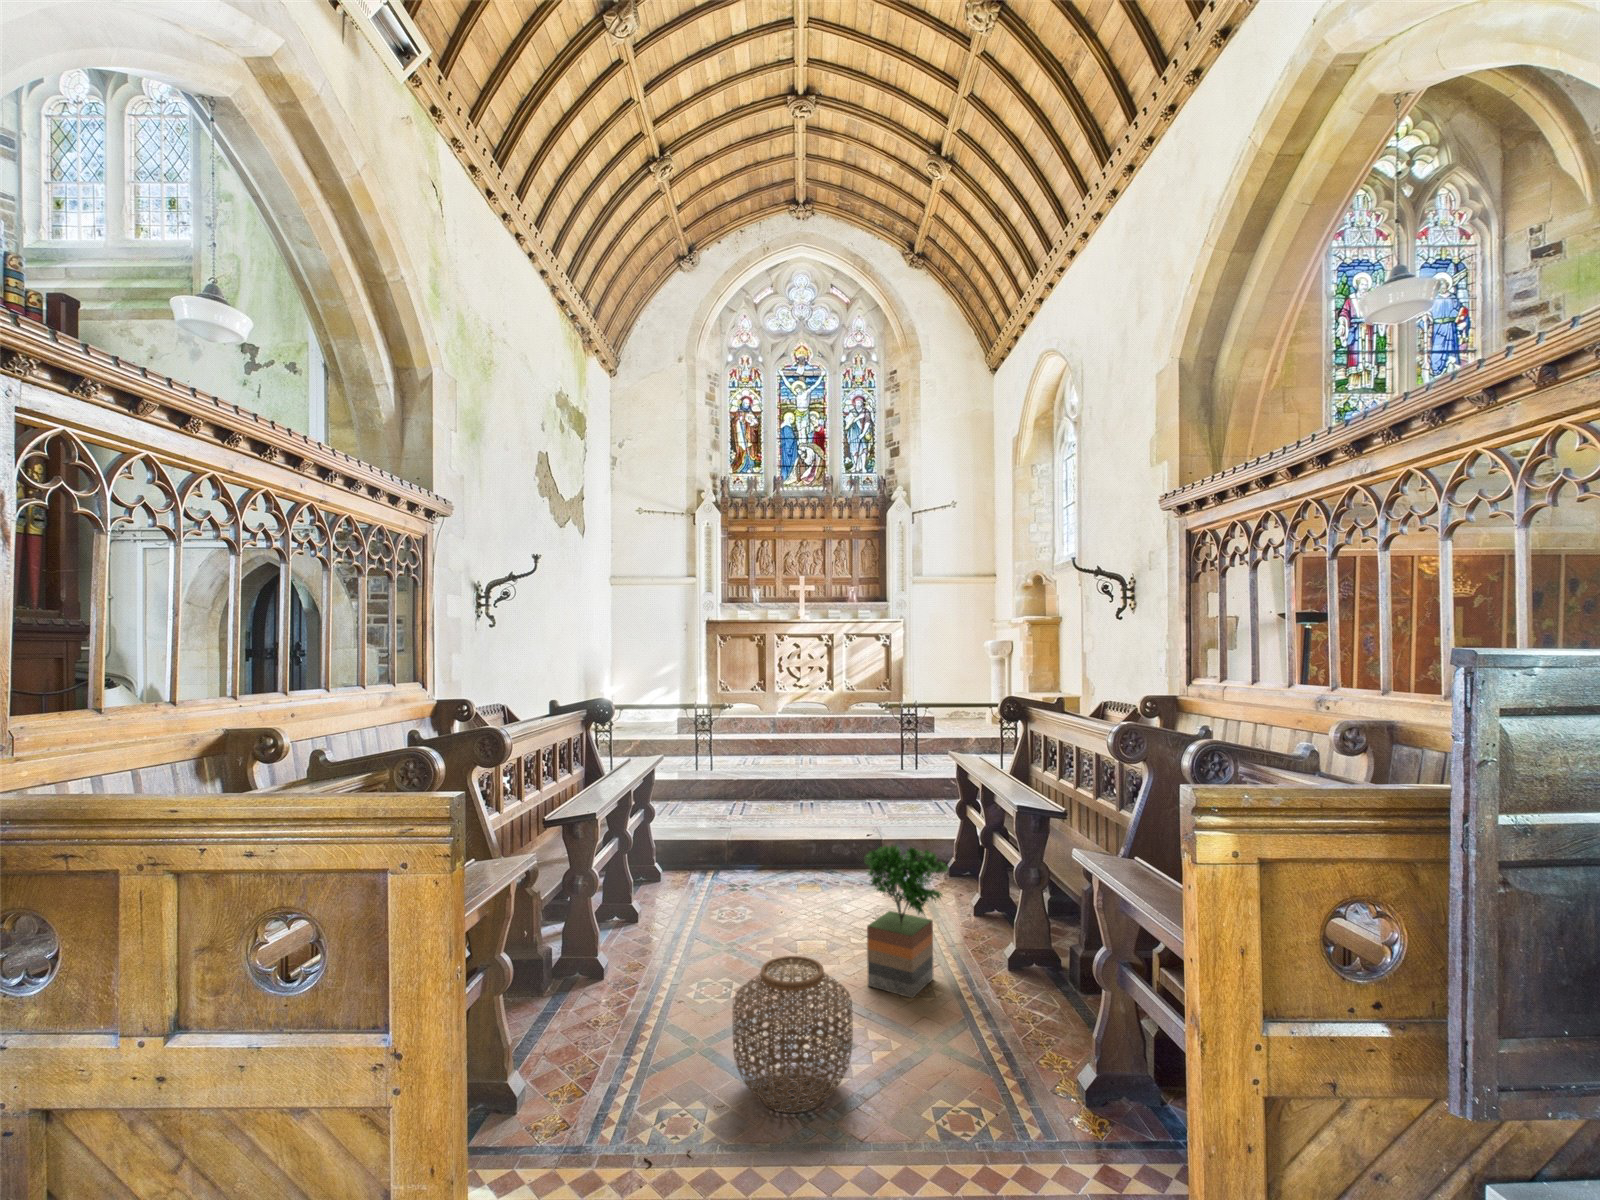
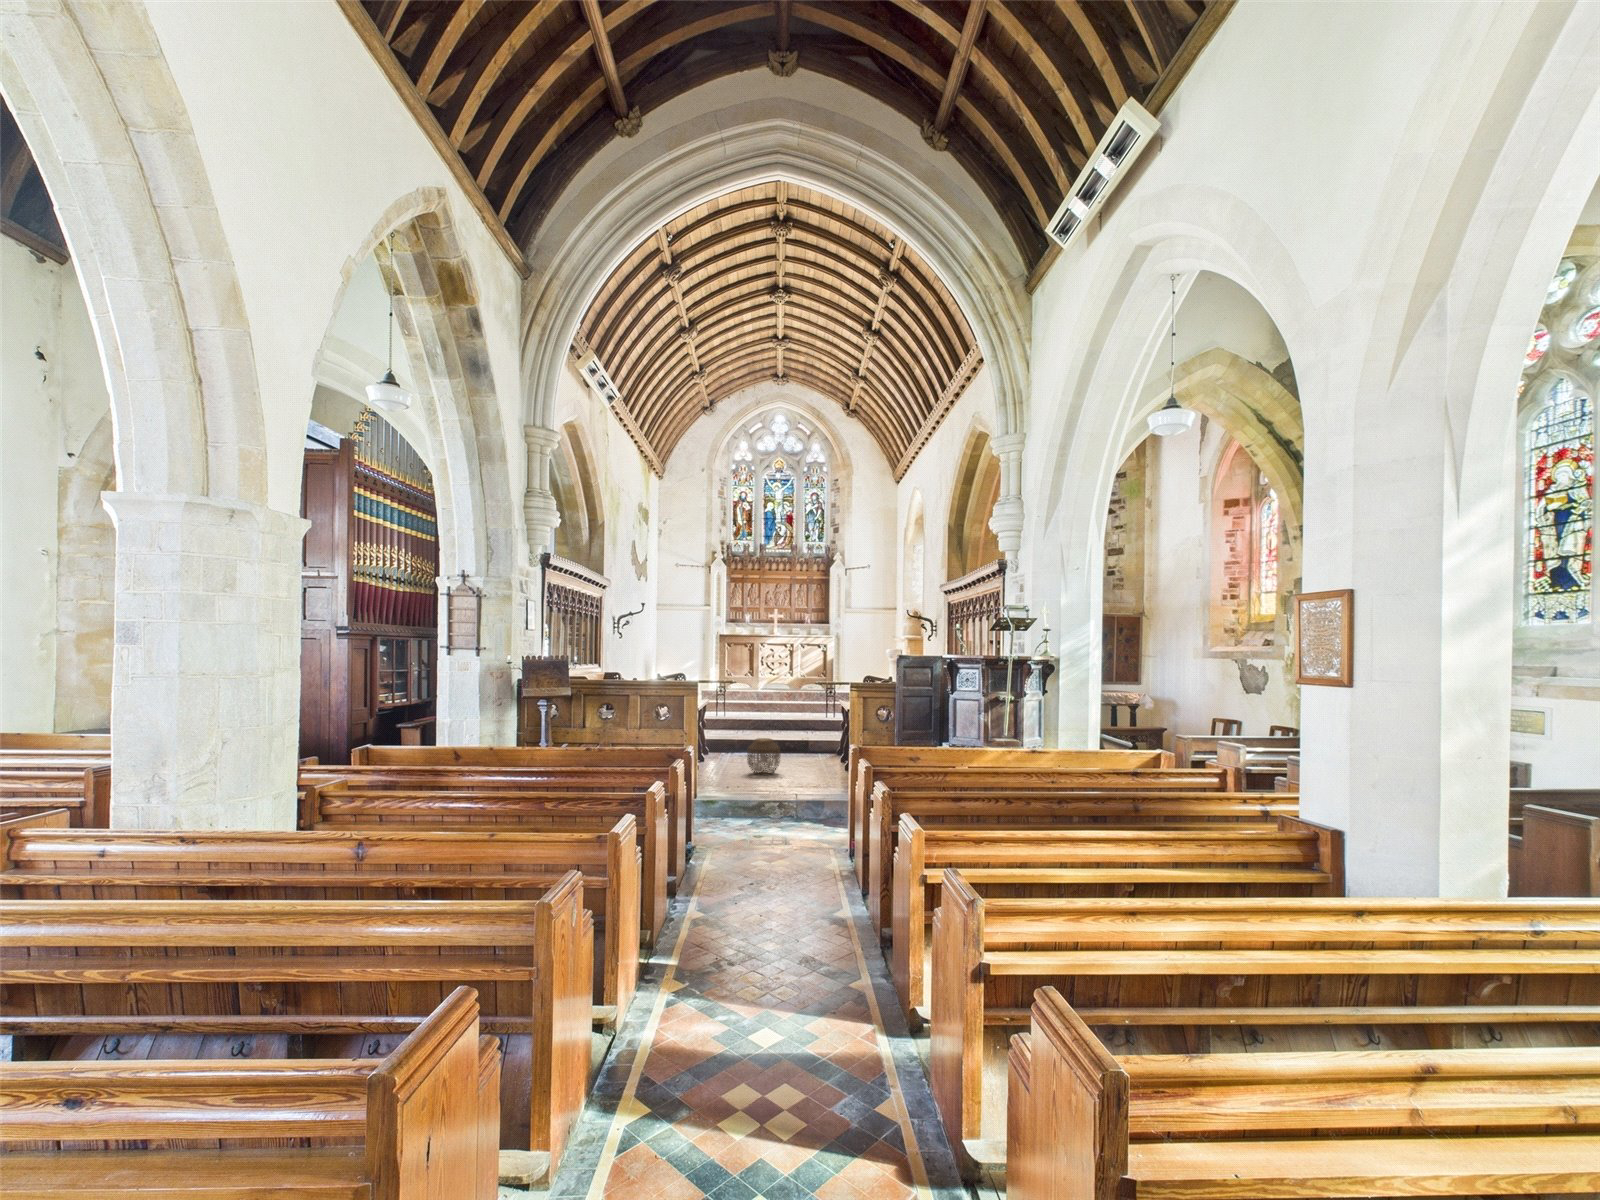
potted tree: present [866,845,947,998] -> none [789,718,817,765]

